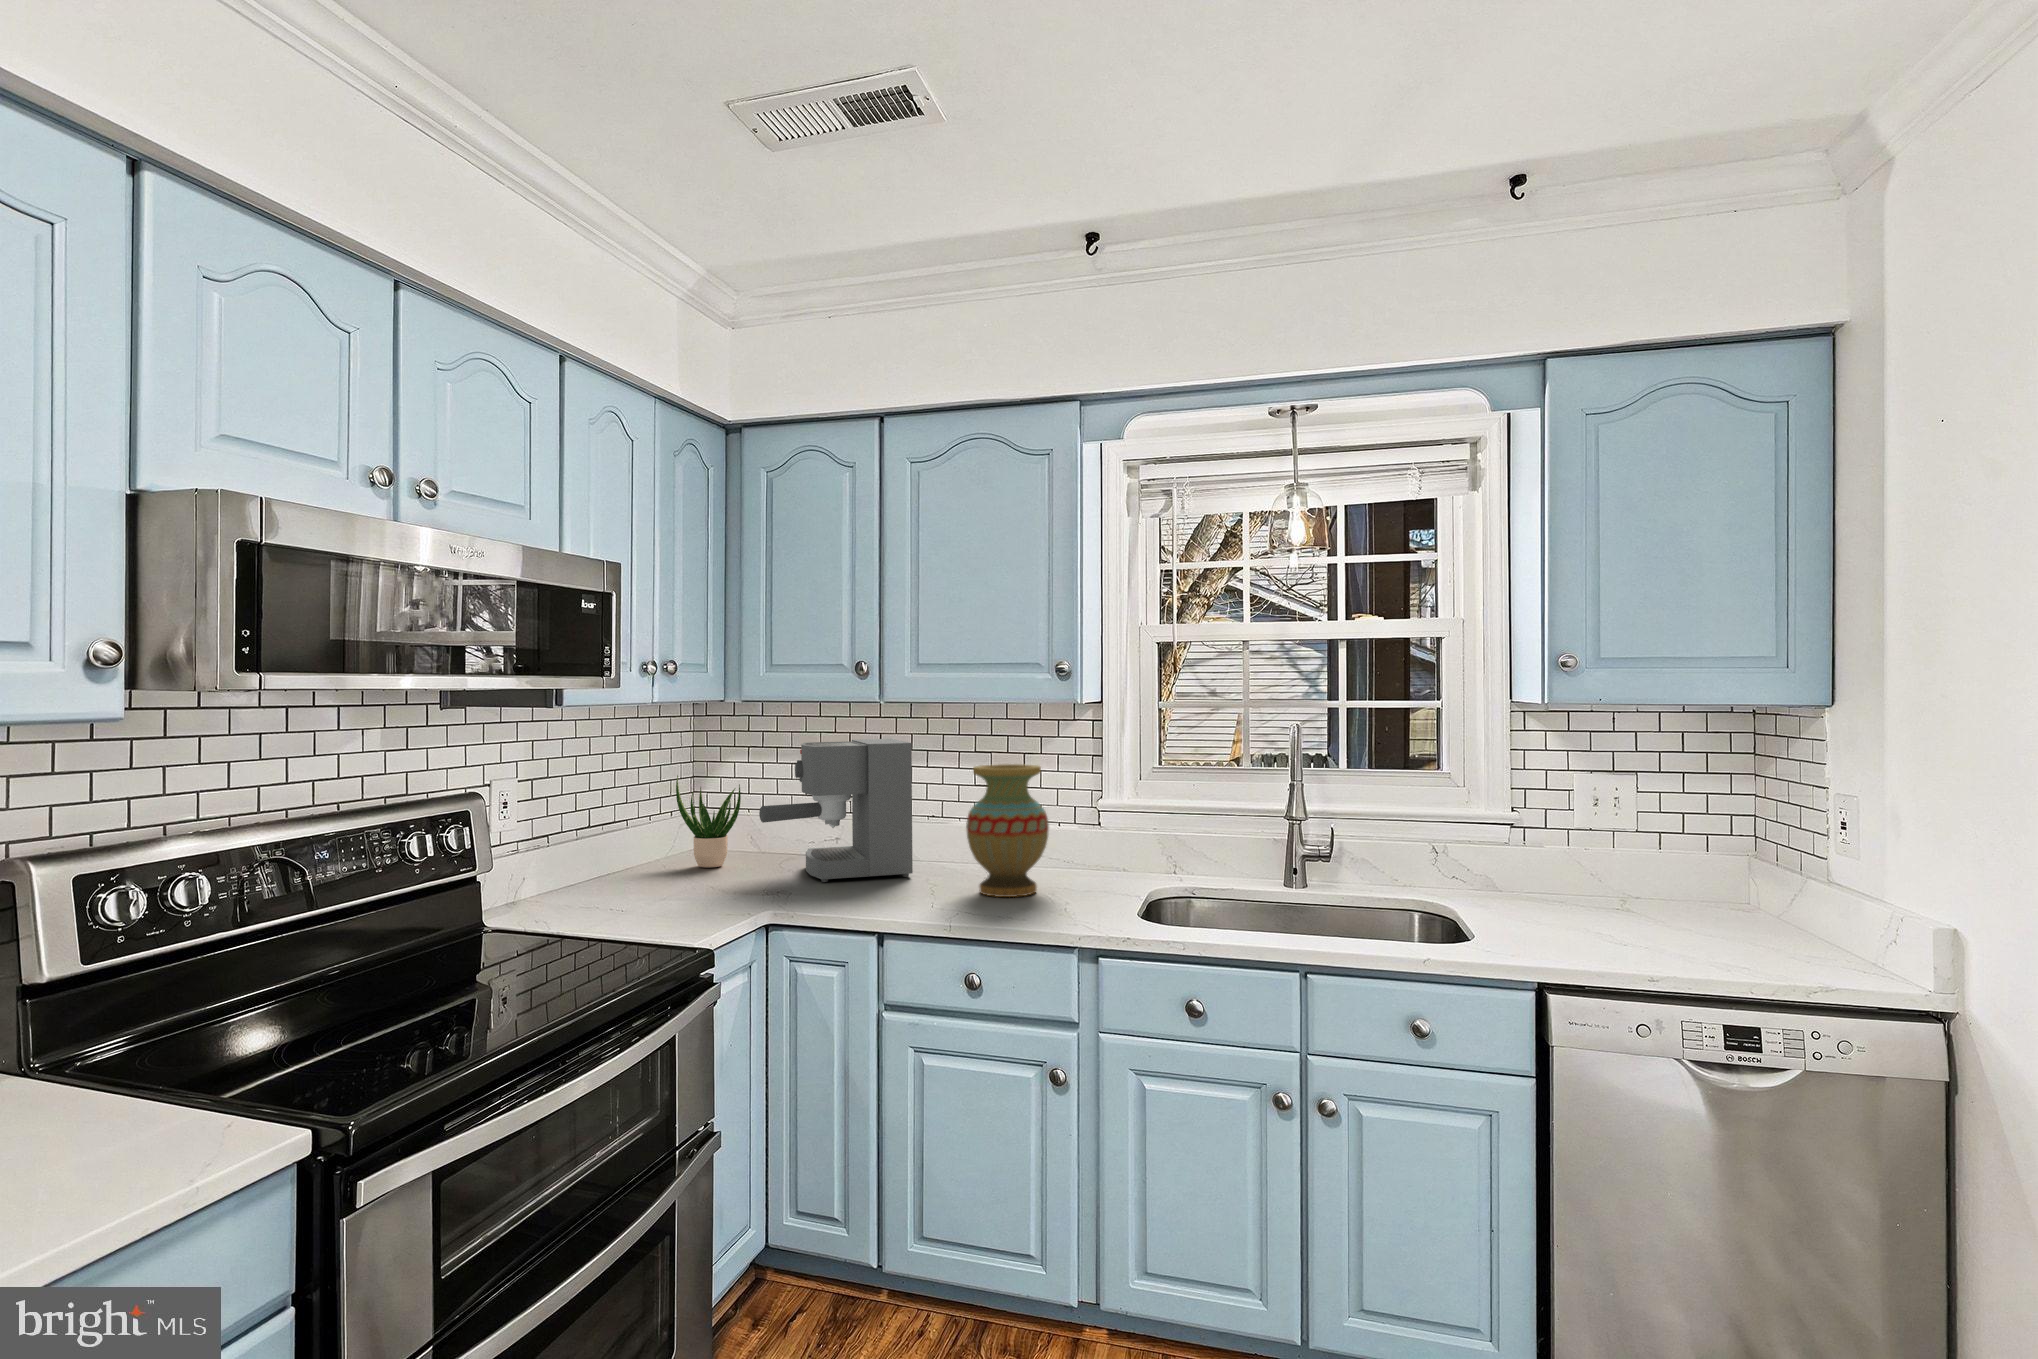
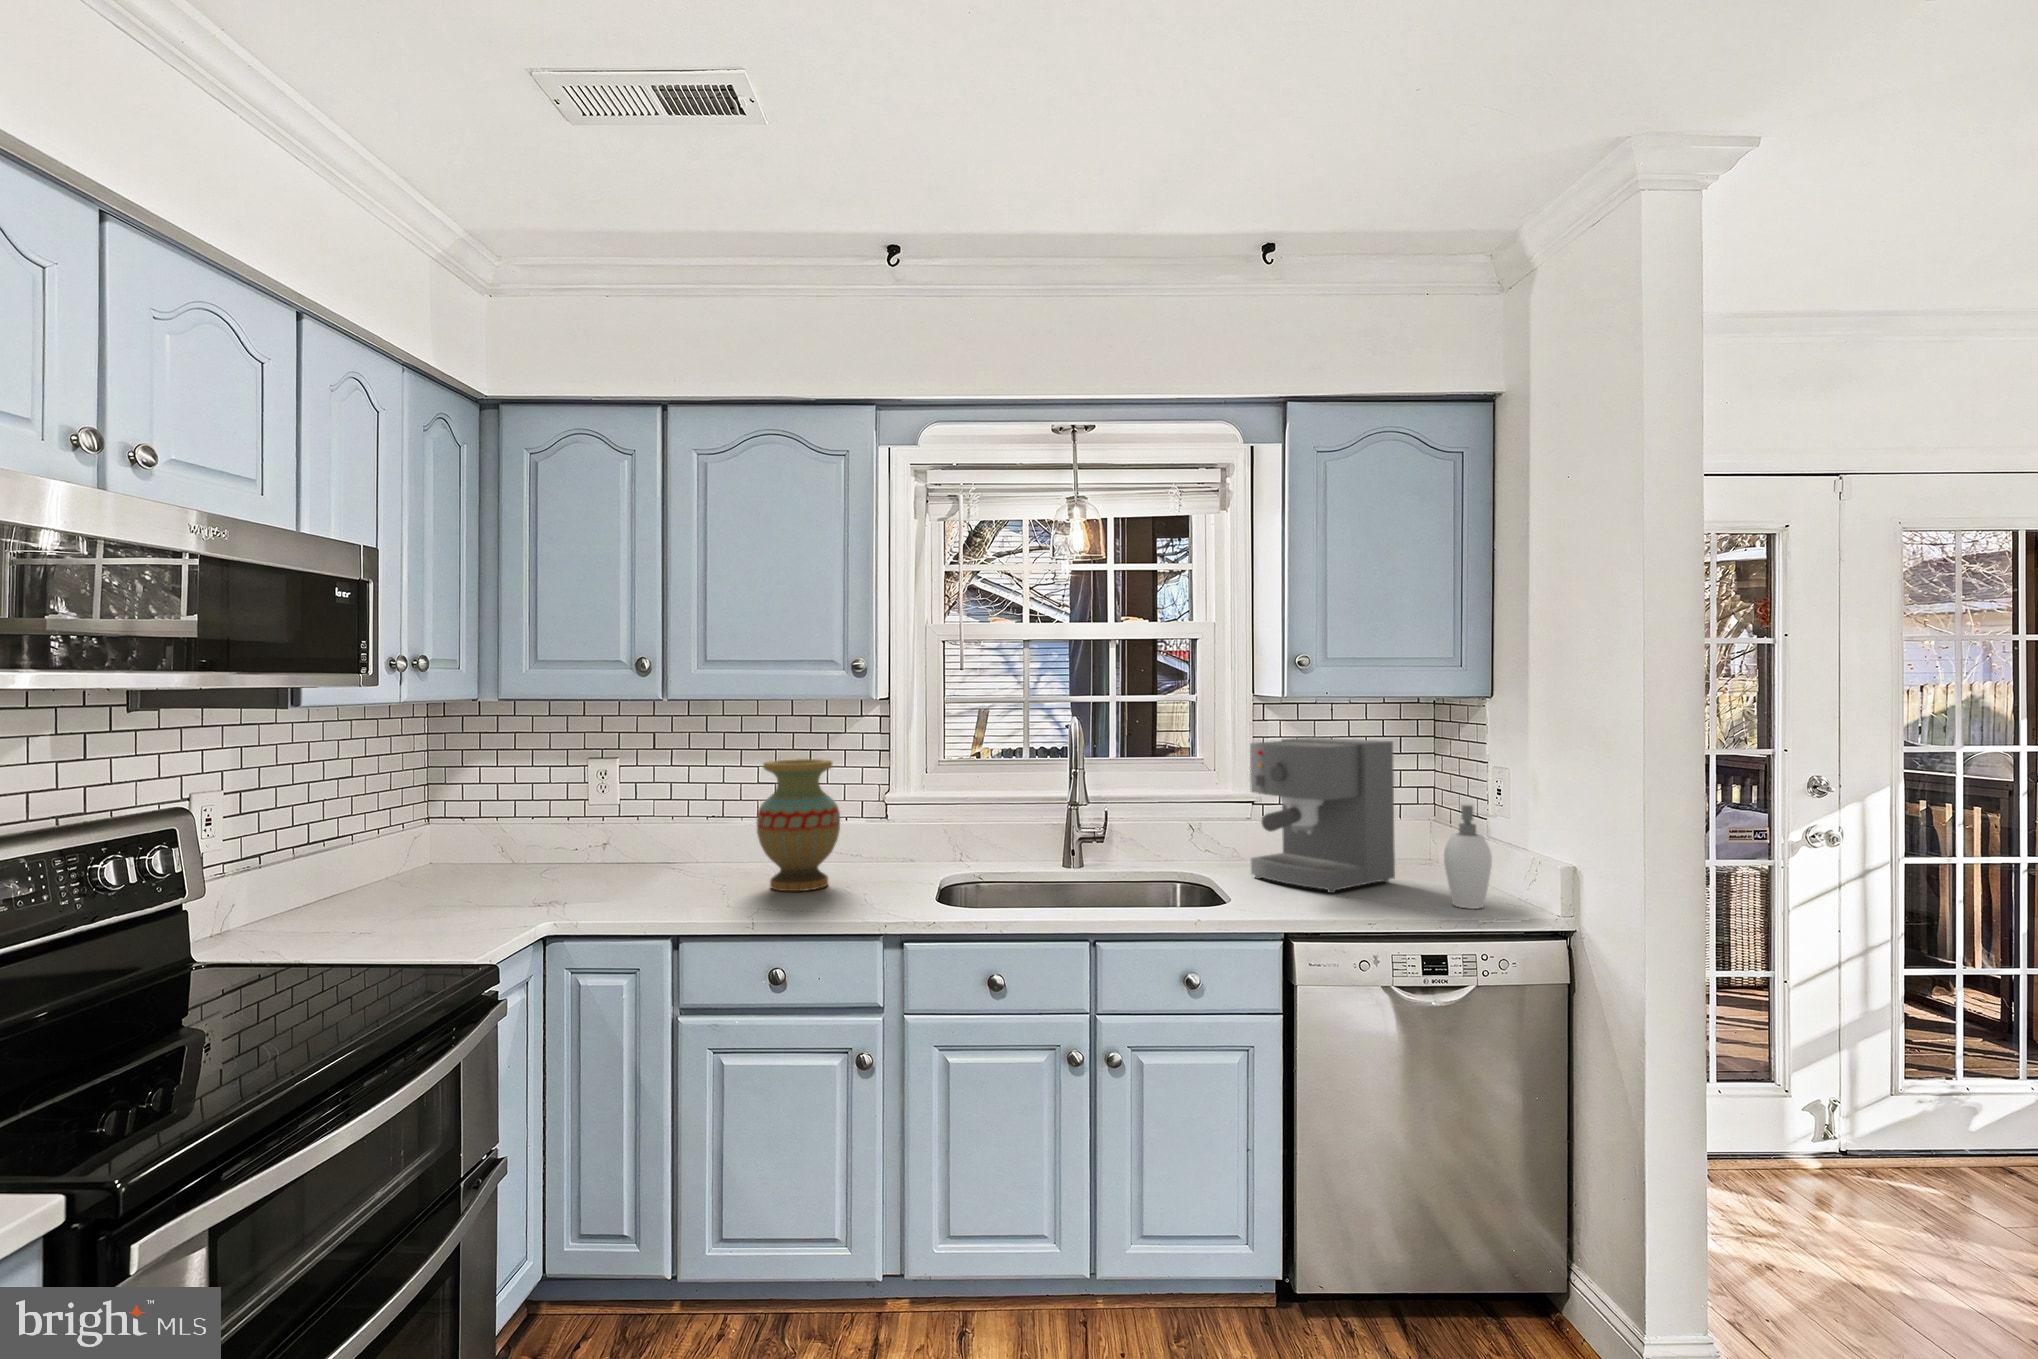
coffee maker: present [759,739,913,882] -> present [1250,737,1395,893]
potted plant: present [676,775,741,868] -> none [417,779,495,879]
soap dispenser: none [1749,838,1819,967] -> present [1444,805,1492,909]

